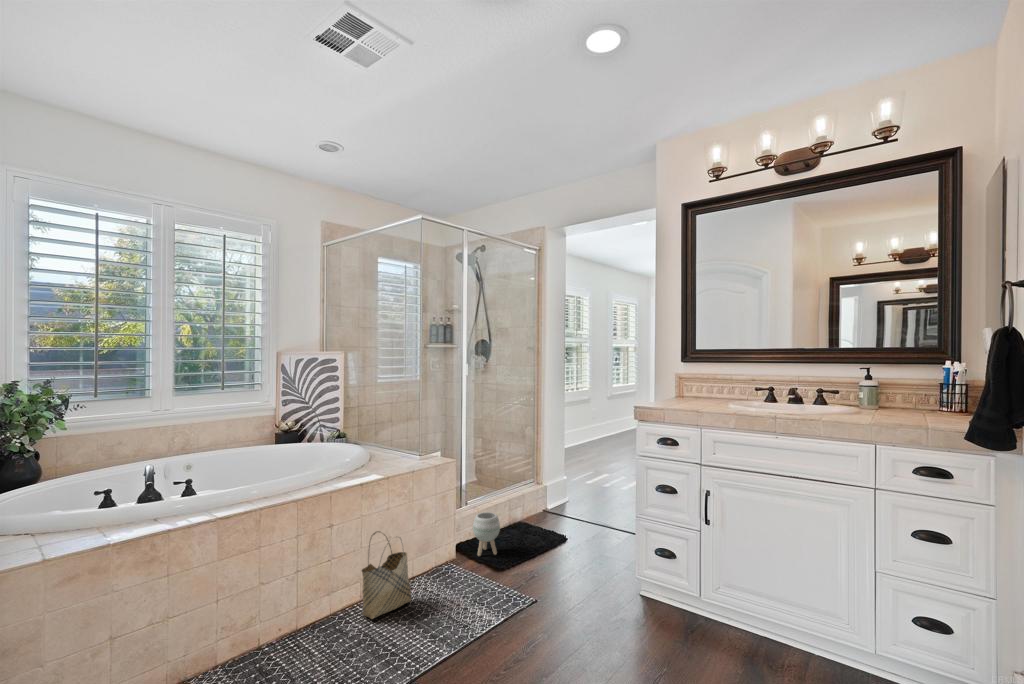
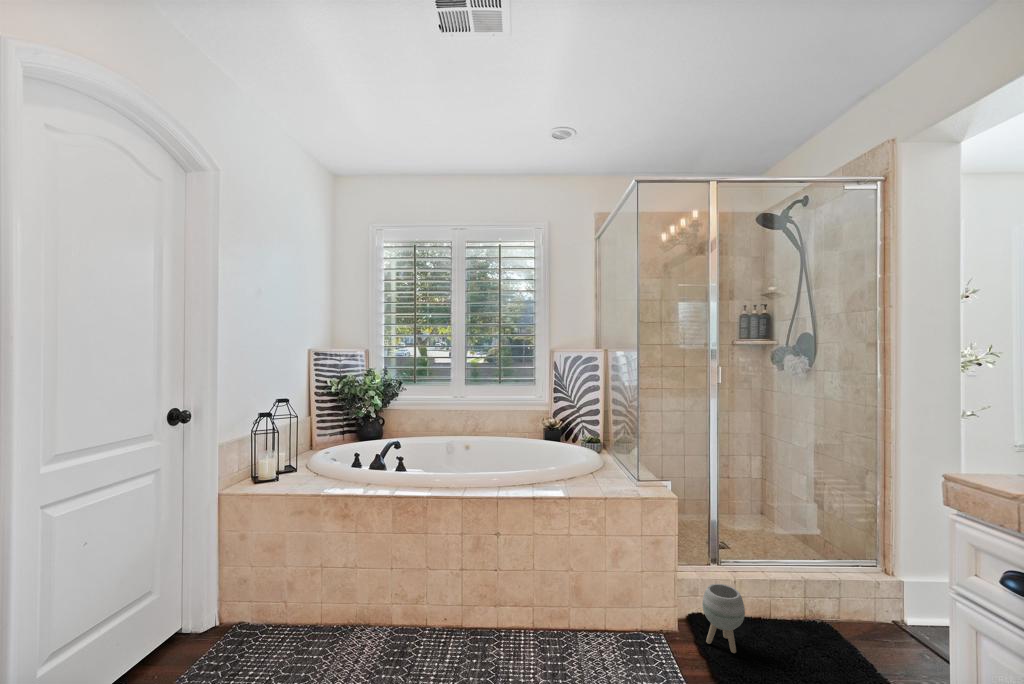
woven basket: present [362,531,411,619] -> none [511,559,574,658]

